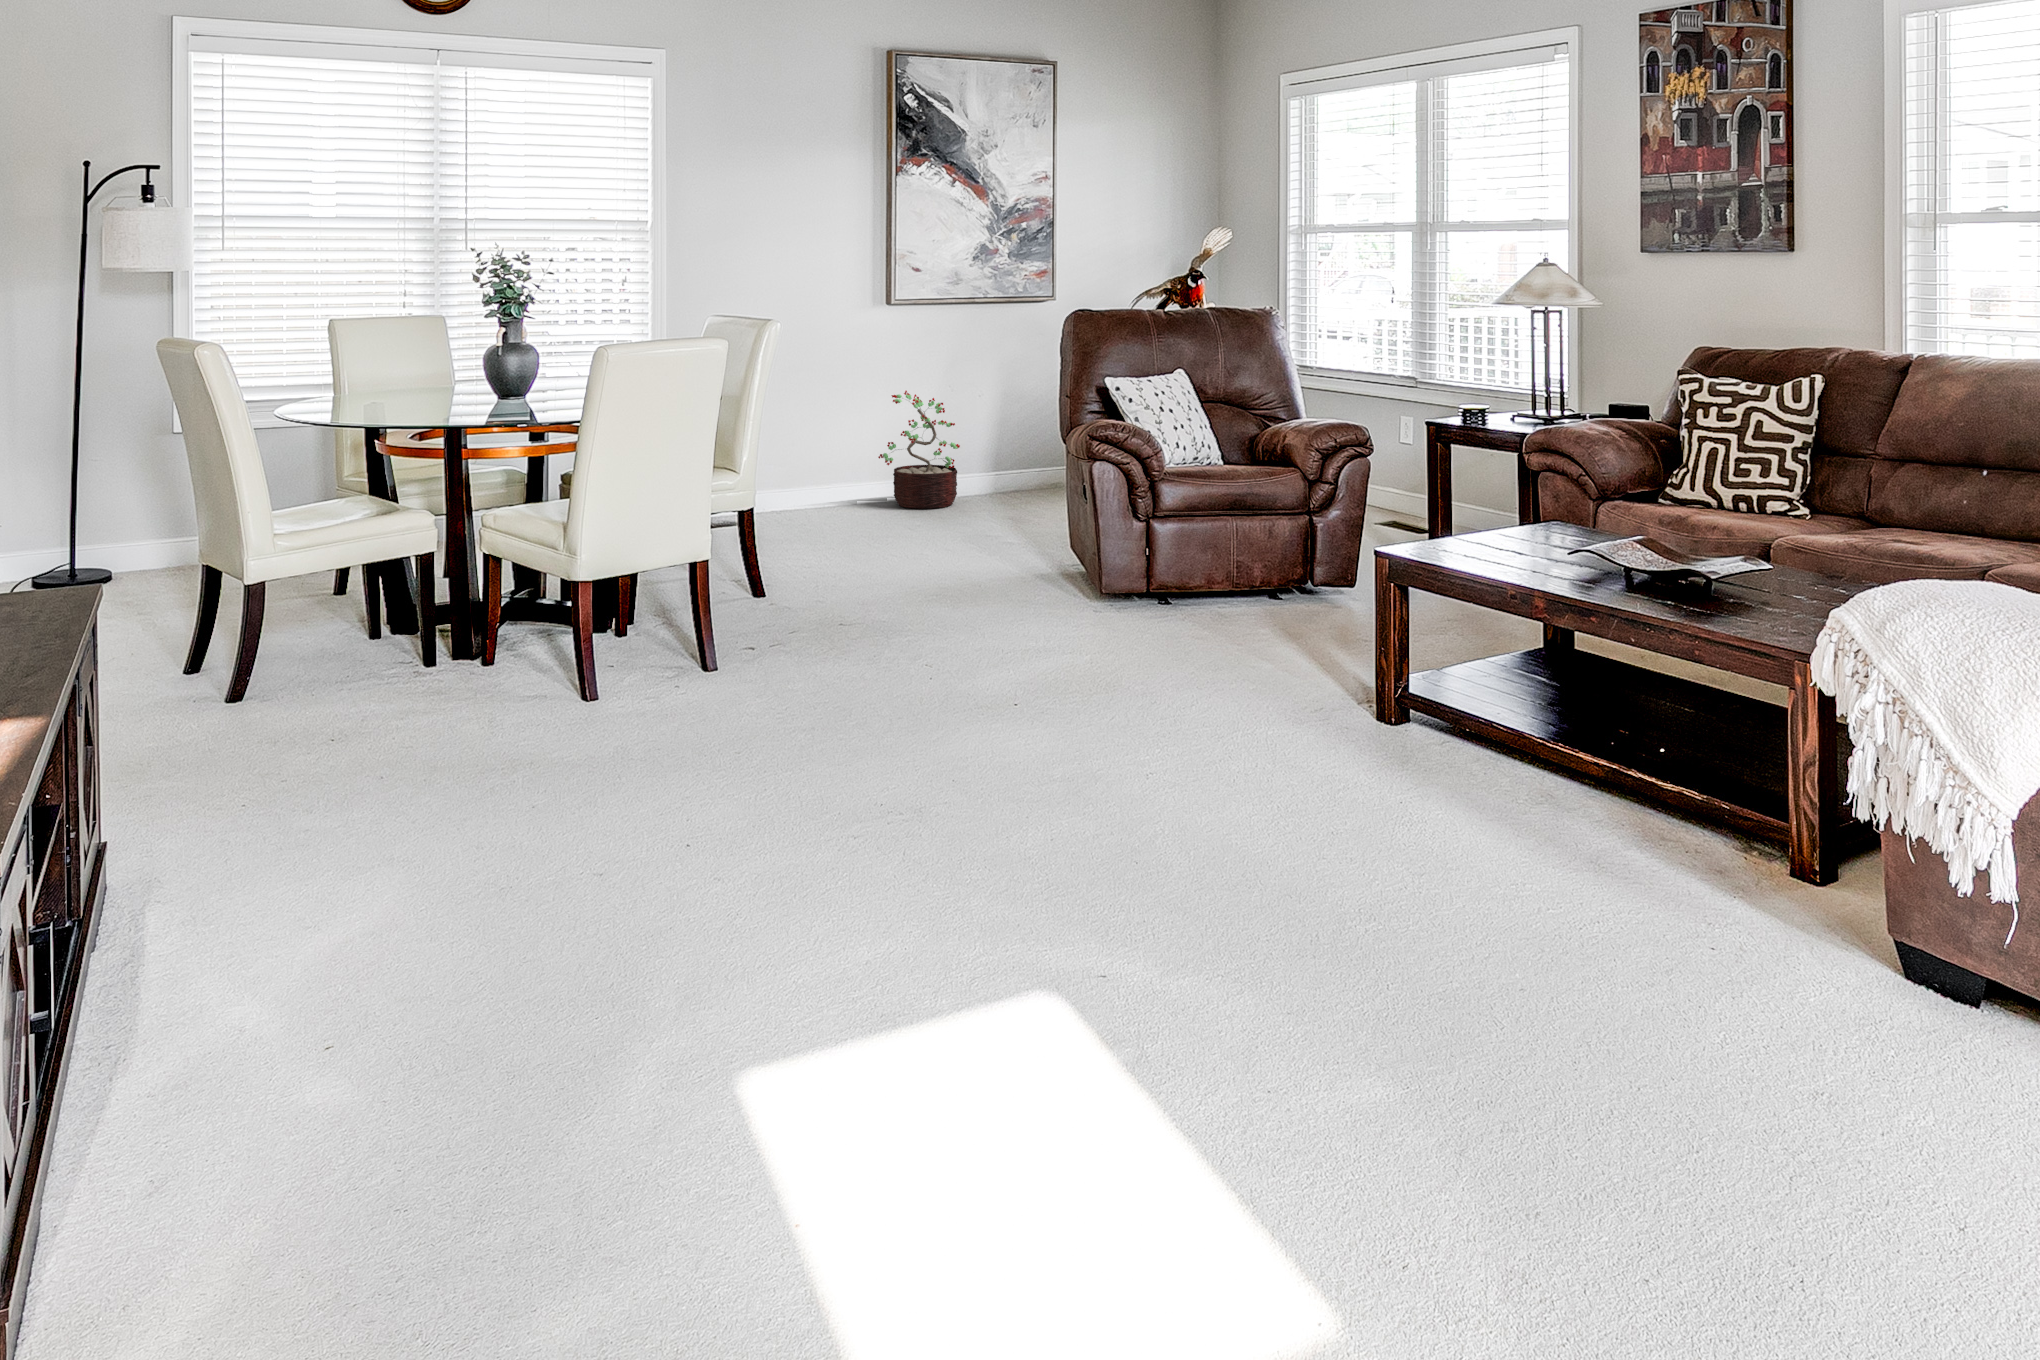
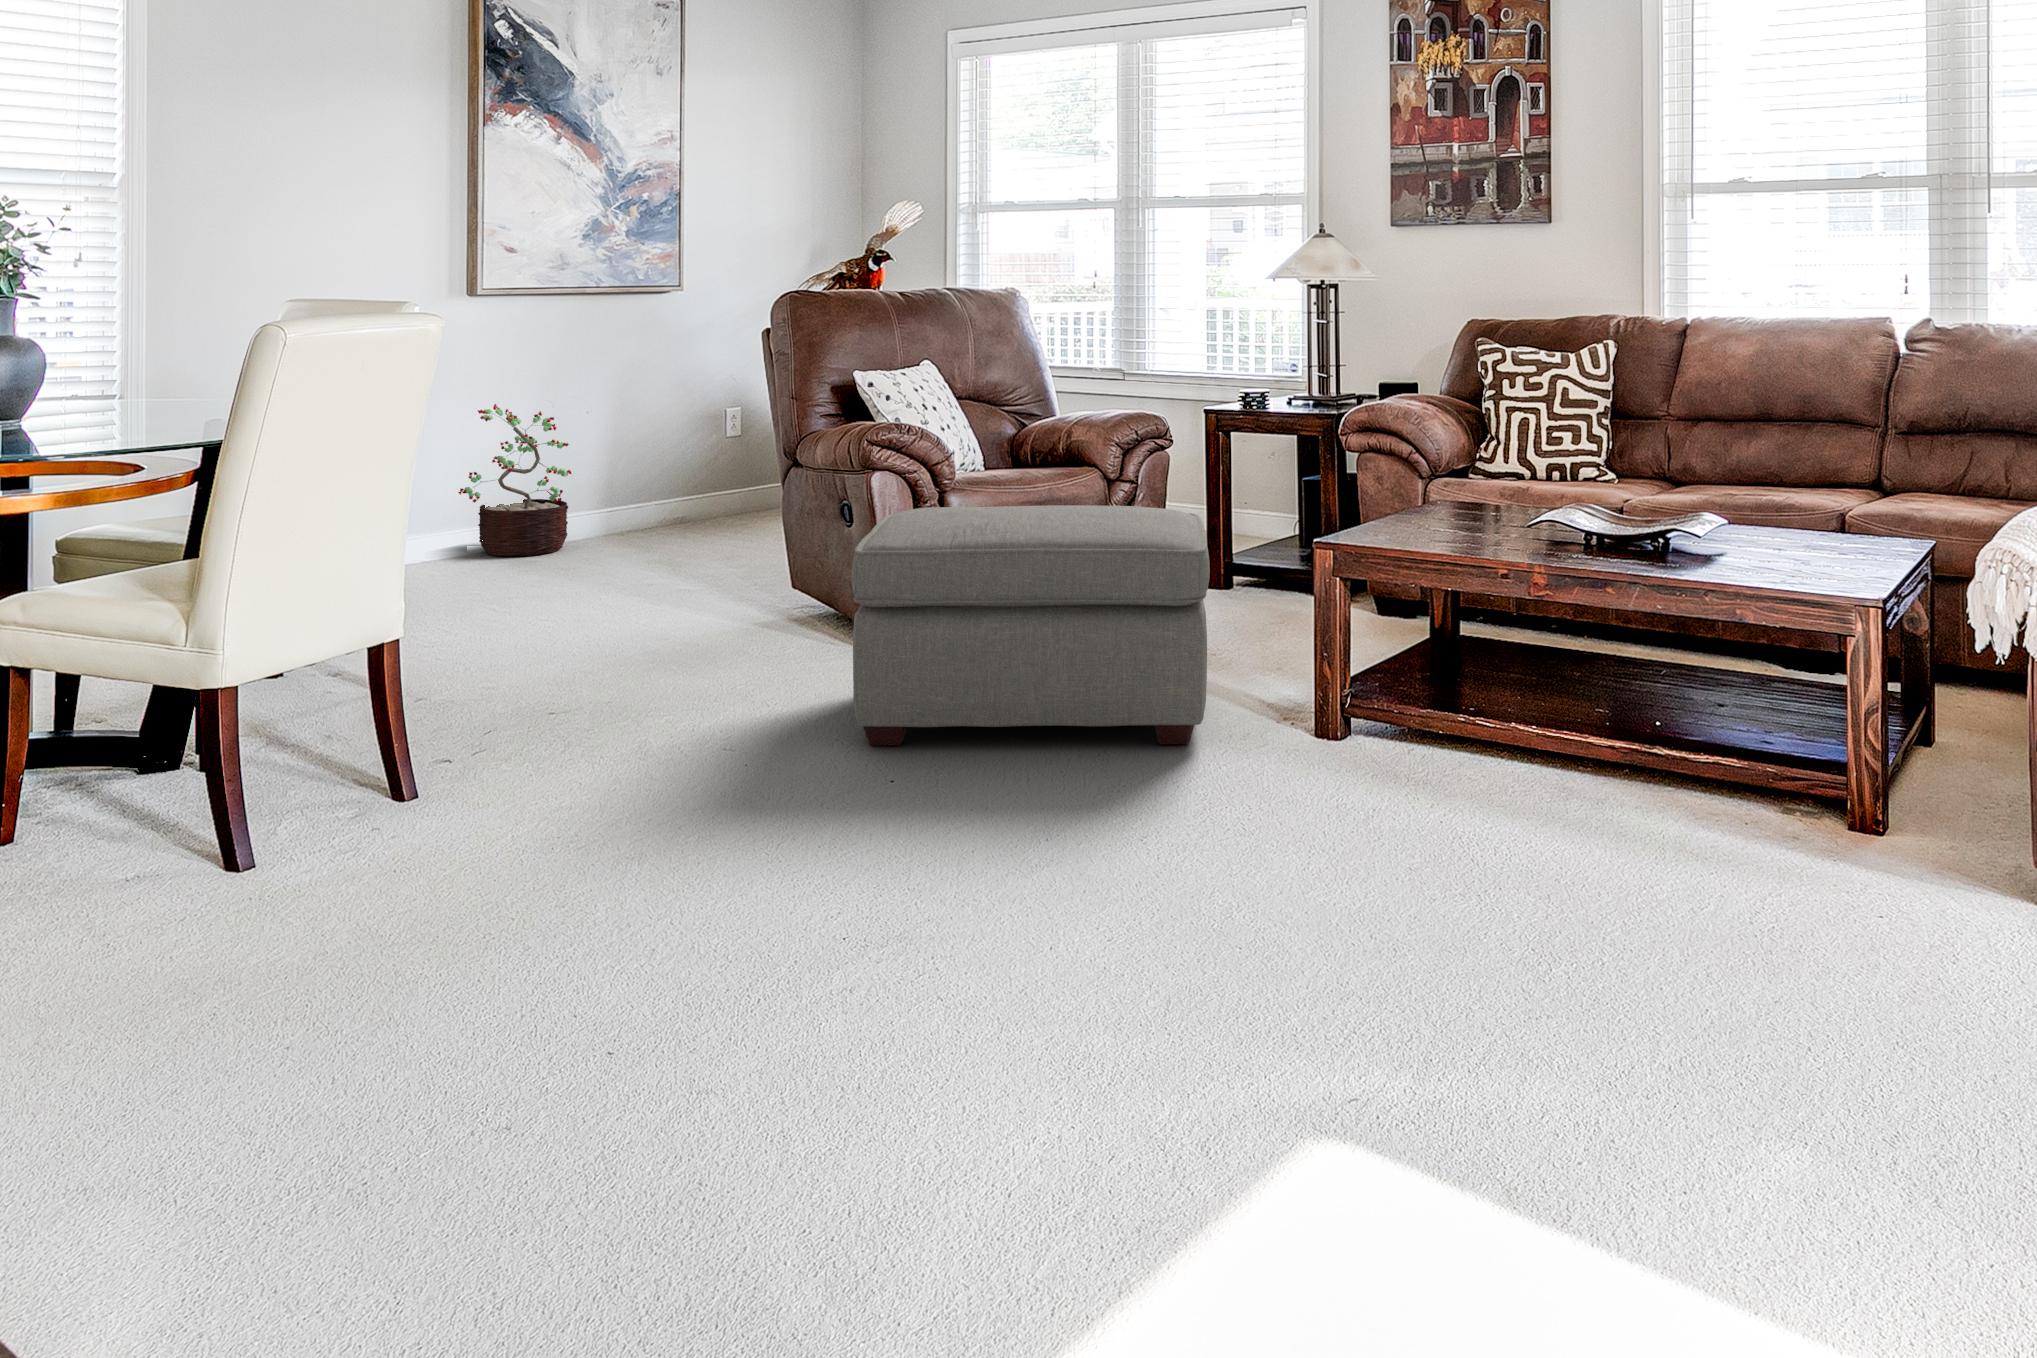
ottoman: none [995,498,1315,713] -> present [852,505,1210,745]

